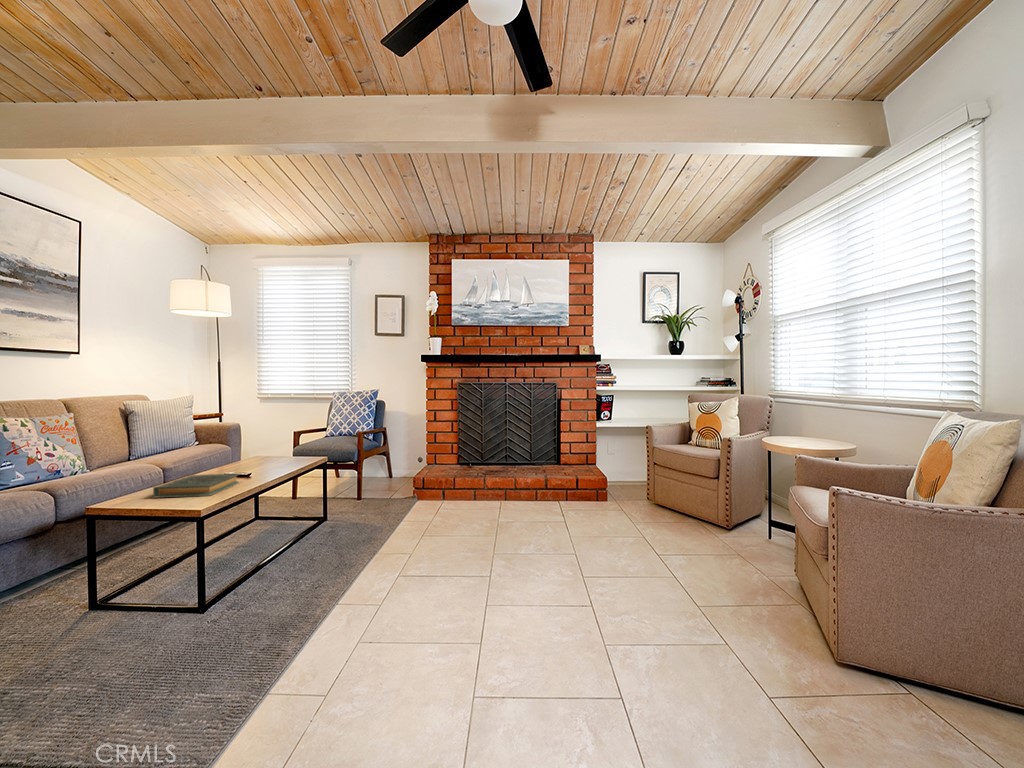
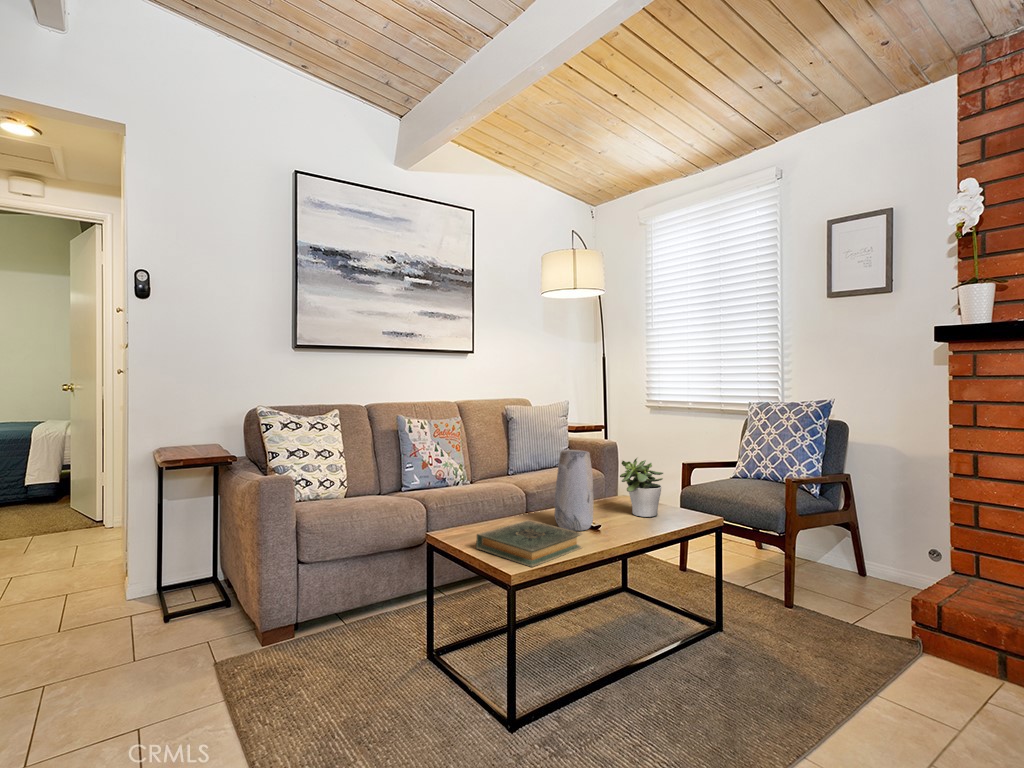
vase: none [209,424,241,478] -> present [555,450,593,531]
potted plant: none [253,427,287,464] -> present [620,458,663,517]

